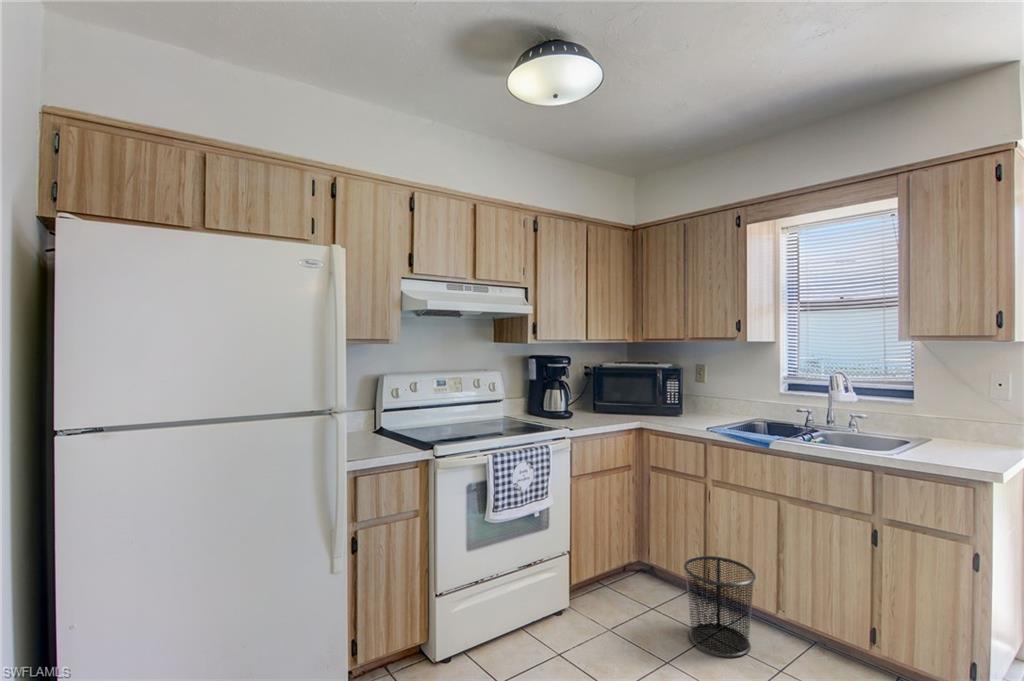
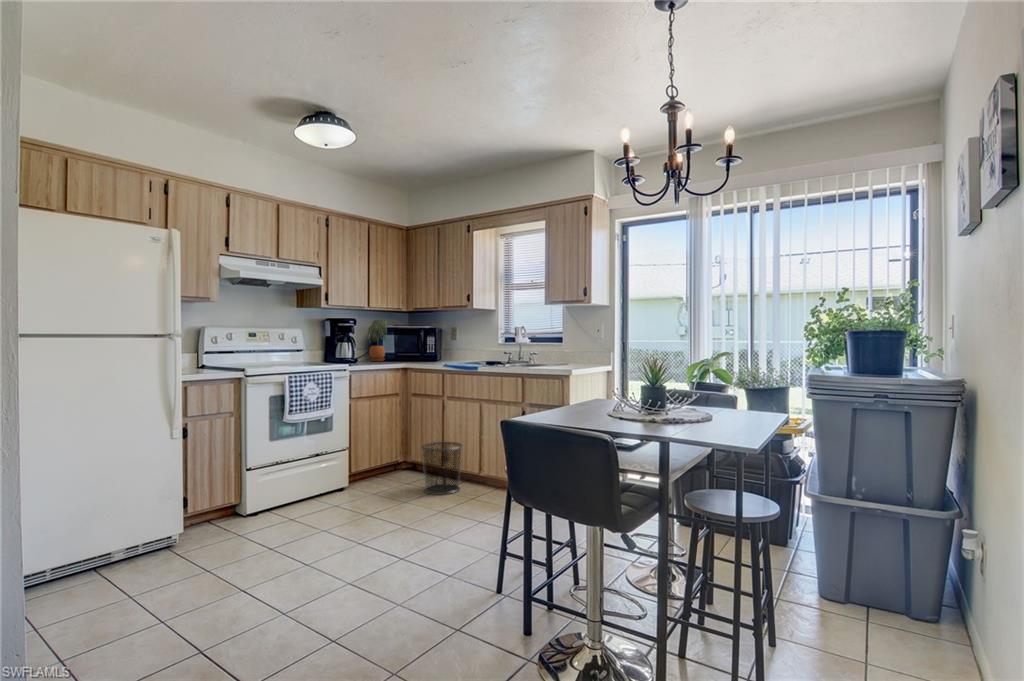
potted plant: none [585,358,614,417] -> present [368,320,387,362]

